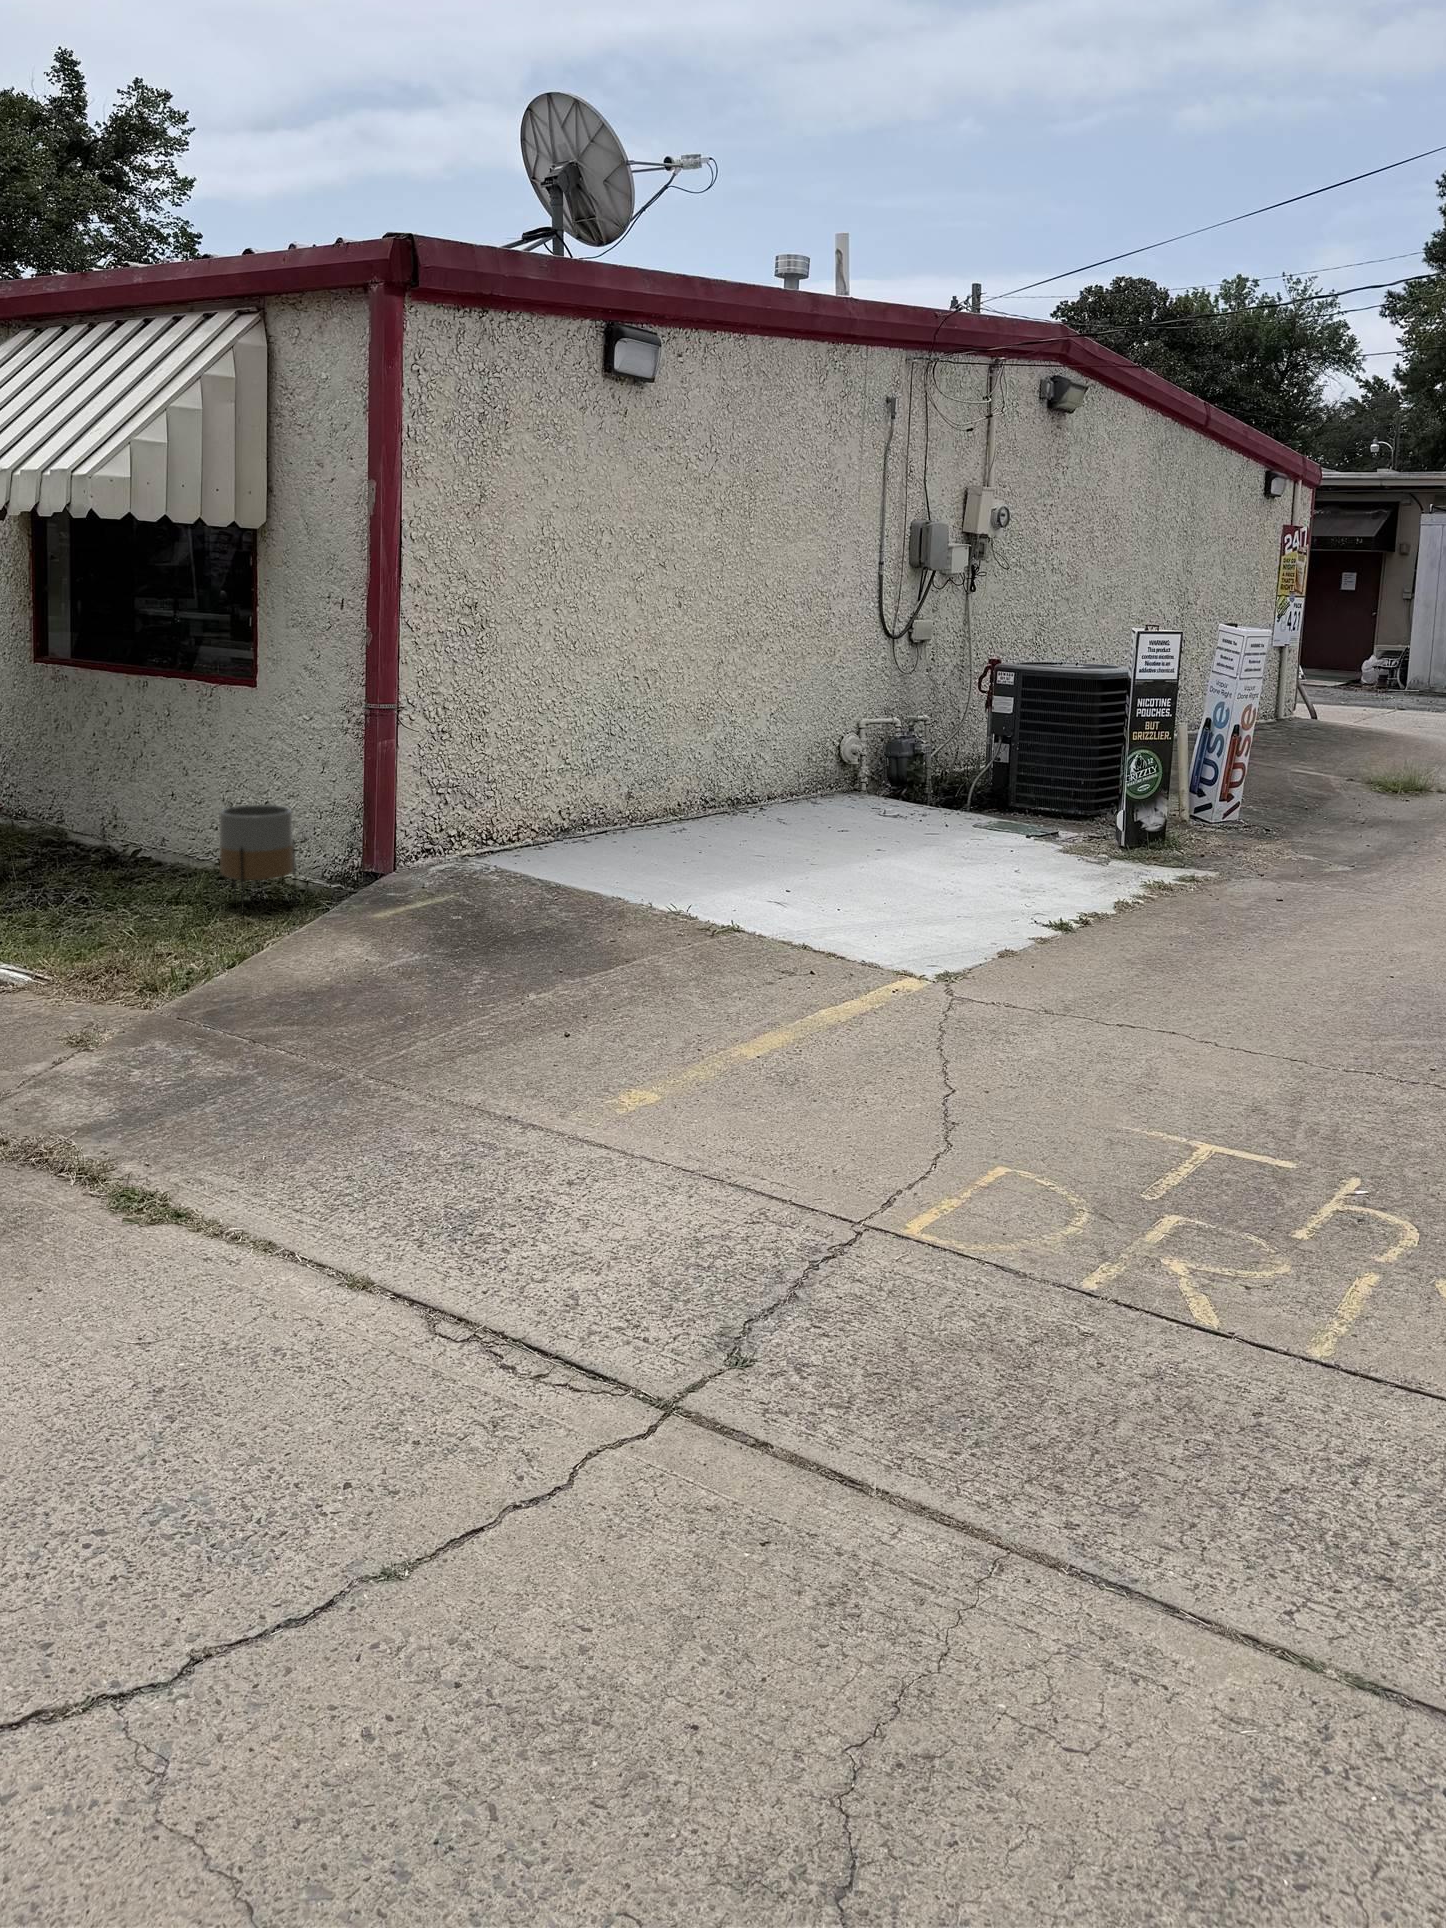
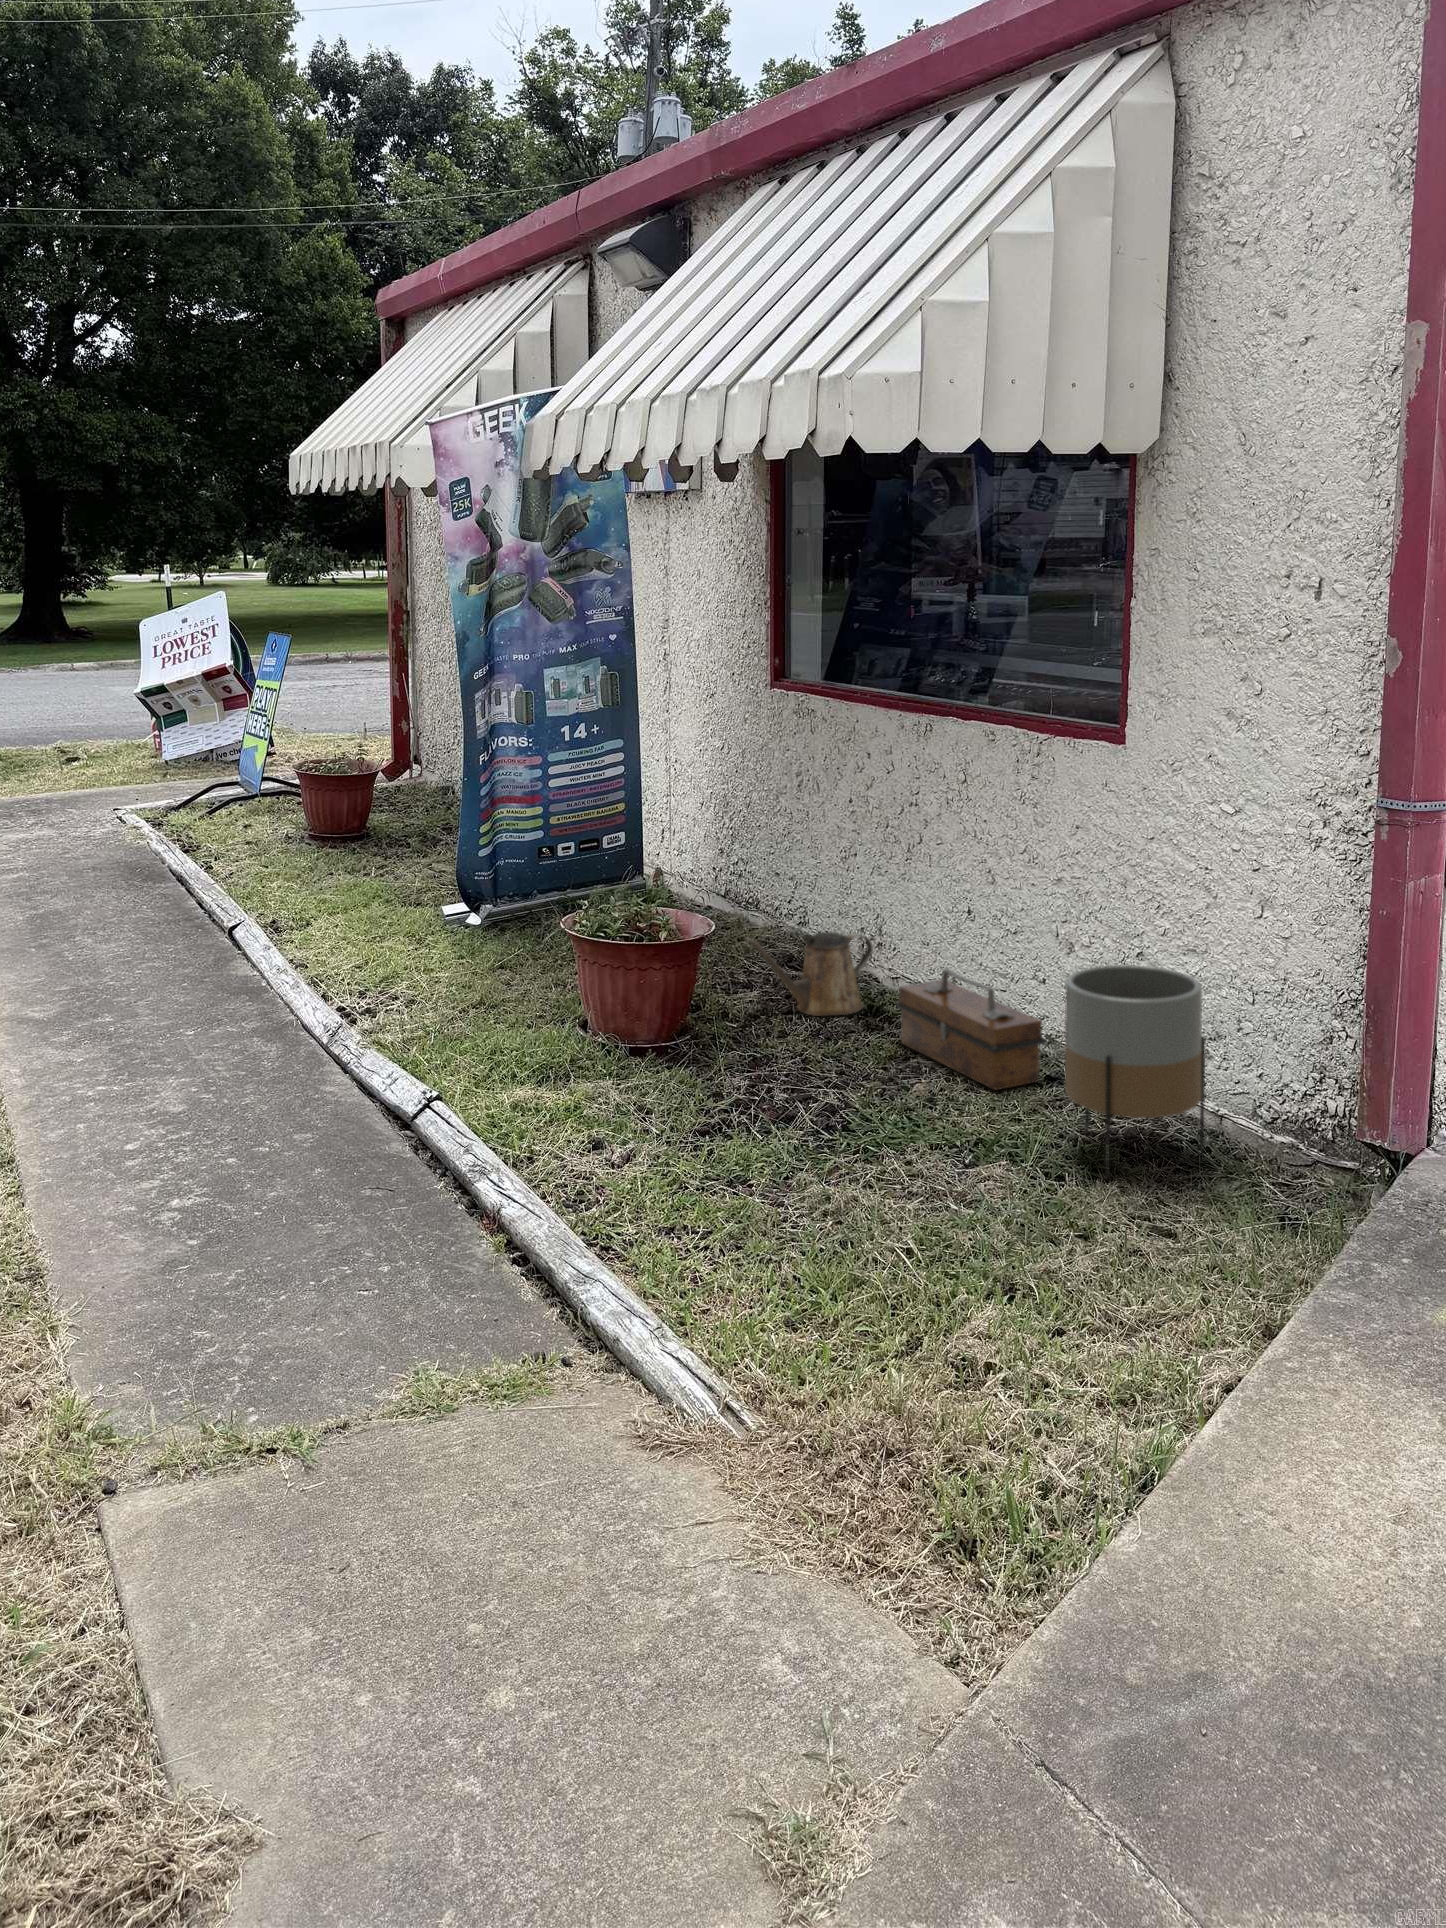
watering can: none [22,813,109,865] -> present [744,932,873,1016]
toolbox: none [123,825,214,888] -> present [895,969,1046,1090]

